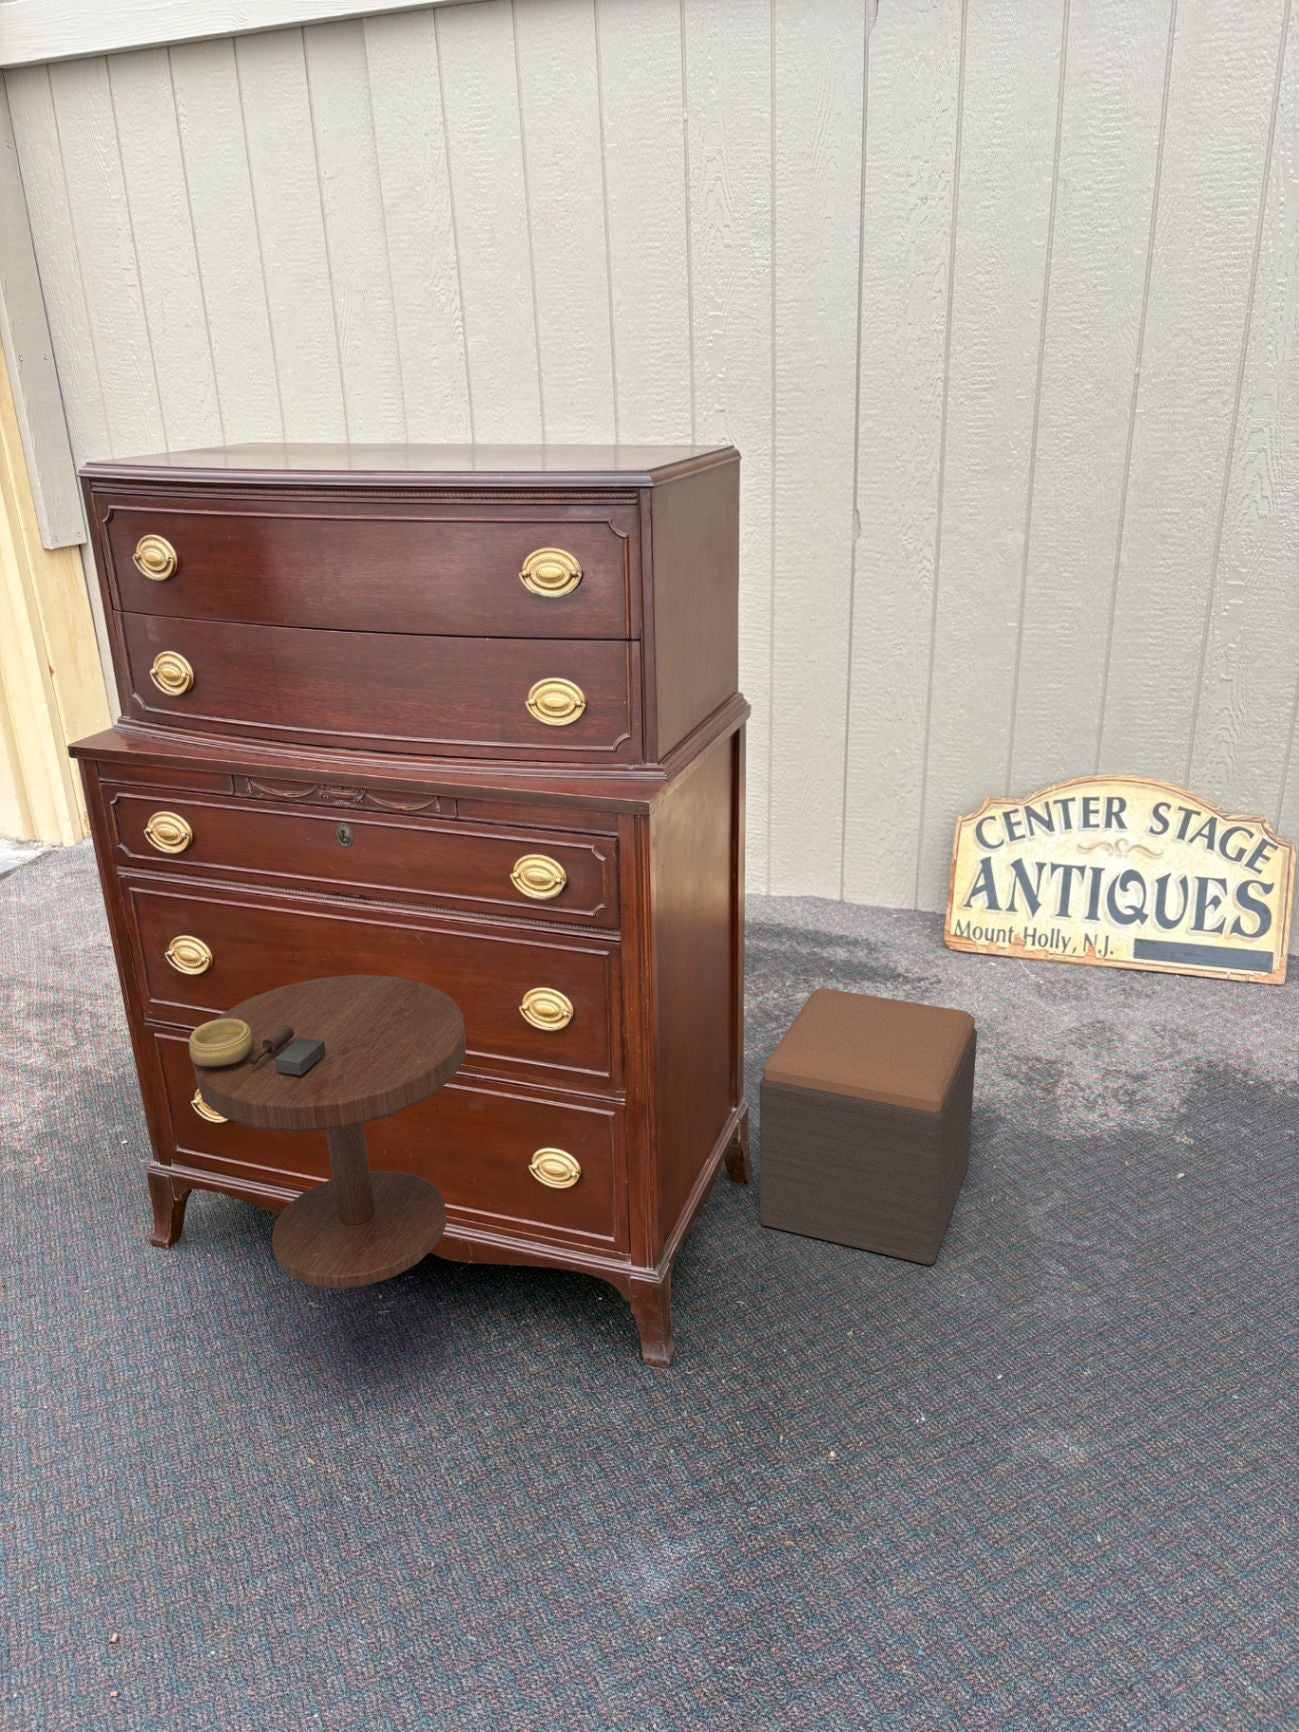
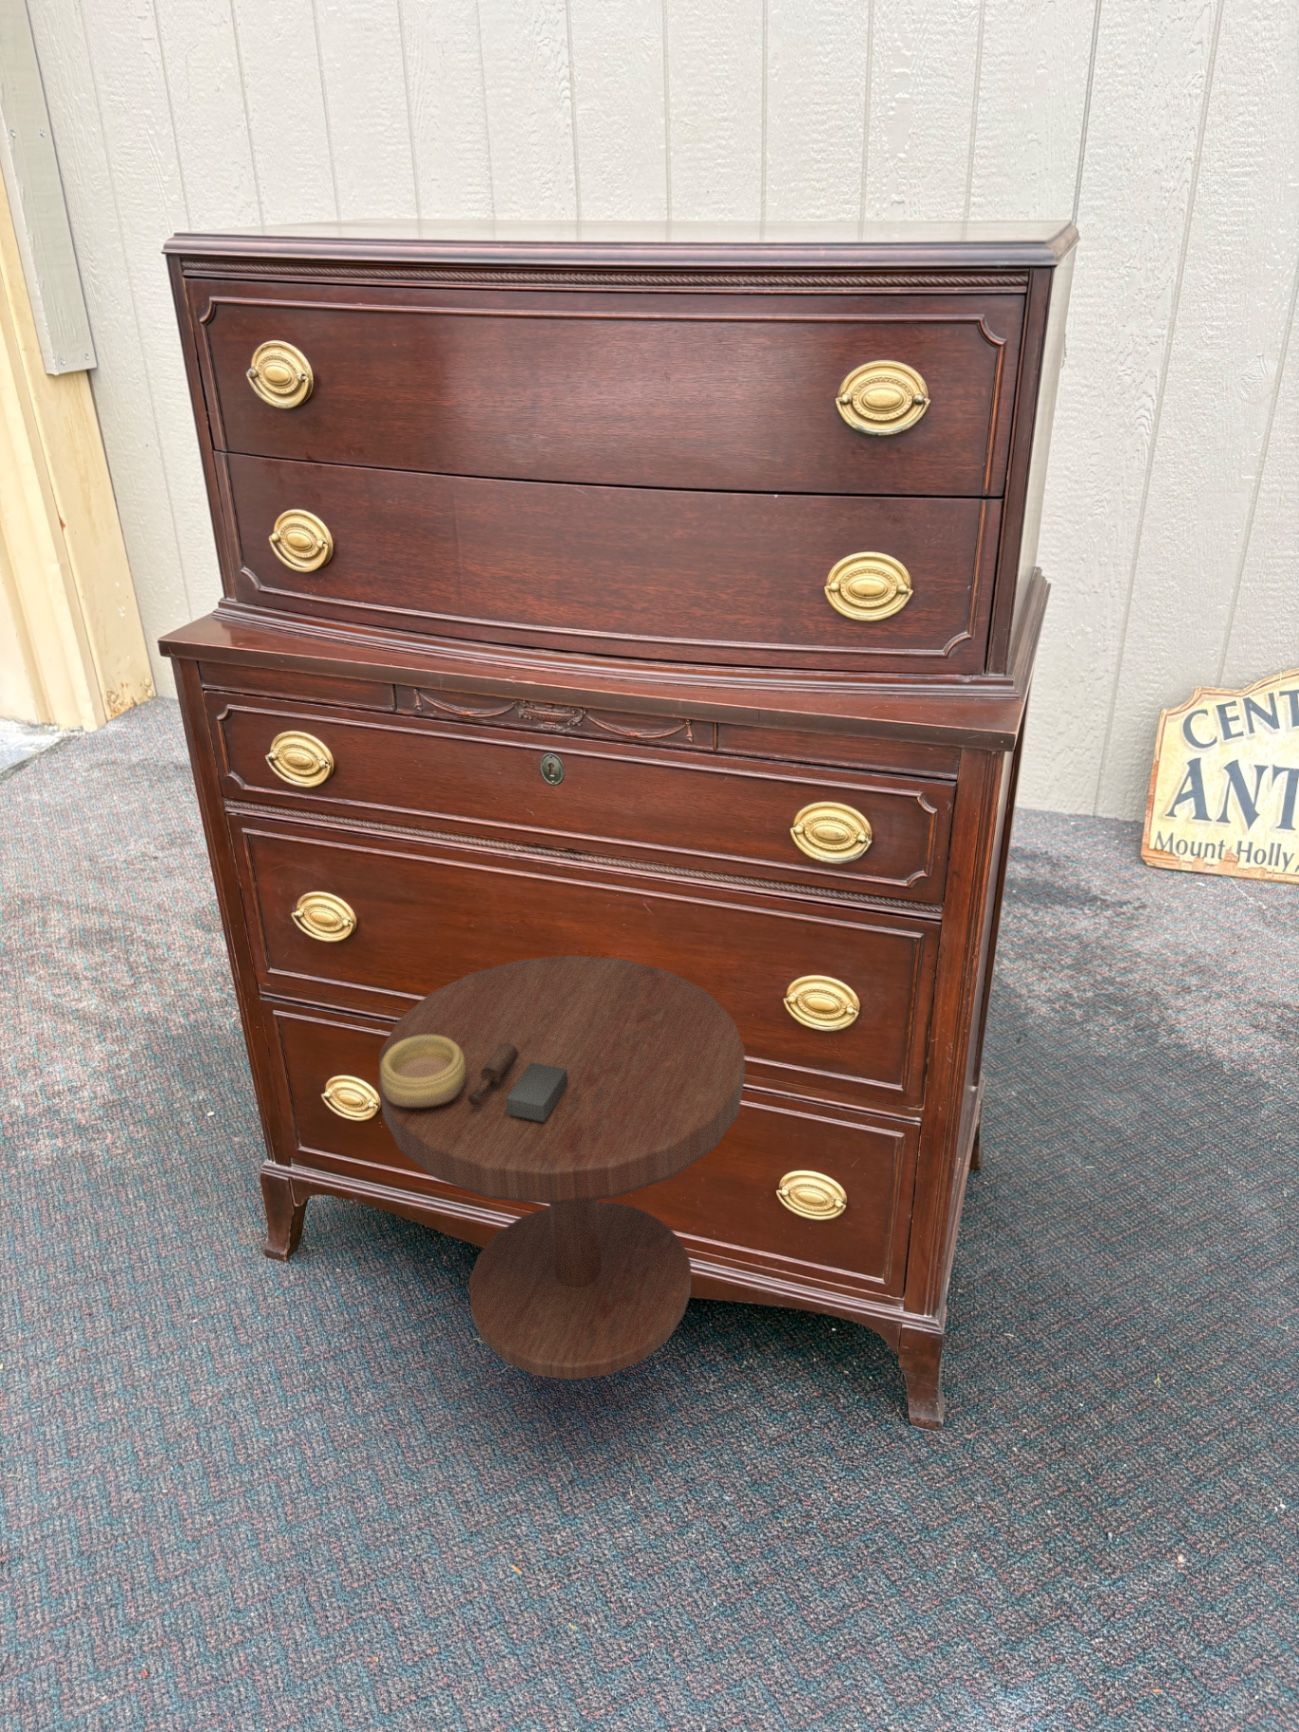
footstool: present [759,988,977,1265] -> none [1011,939,1284,1287]

